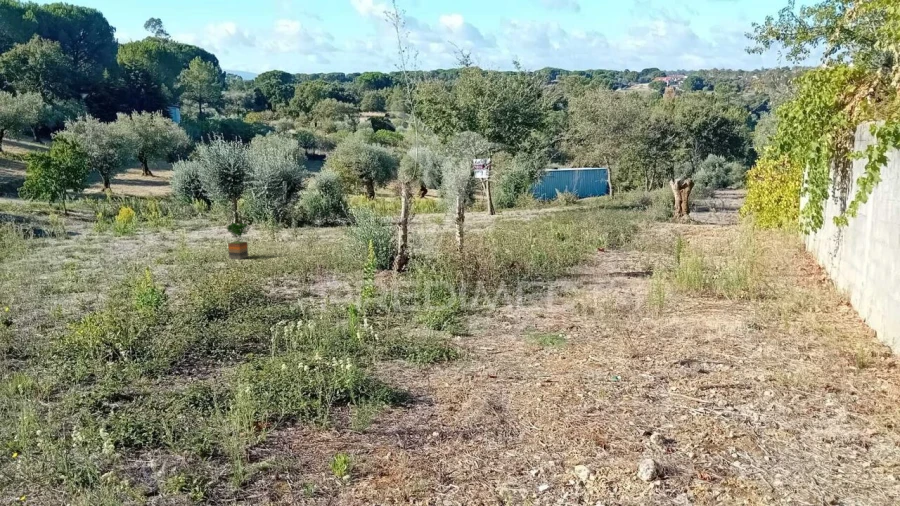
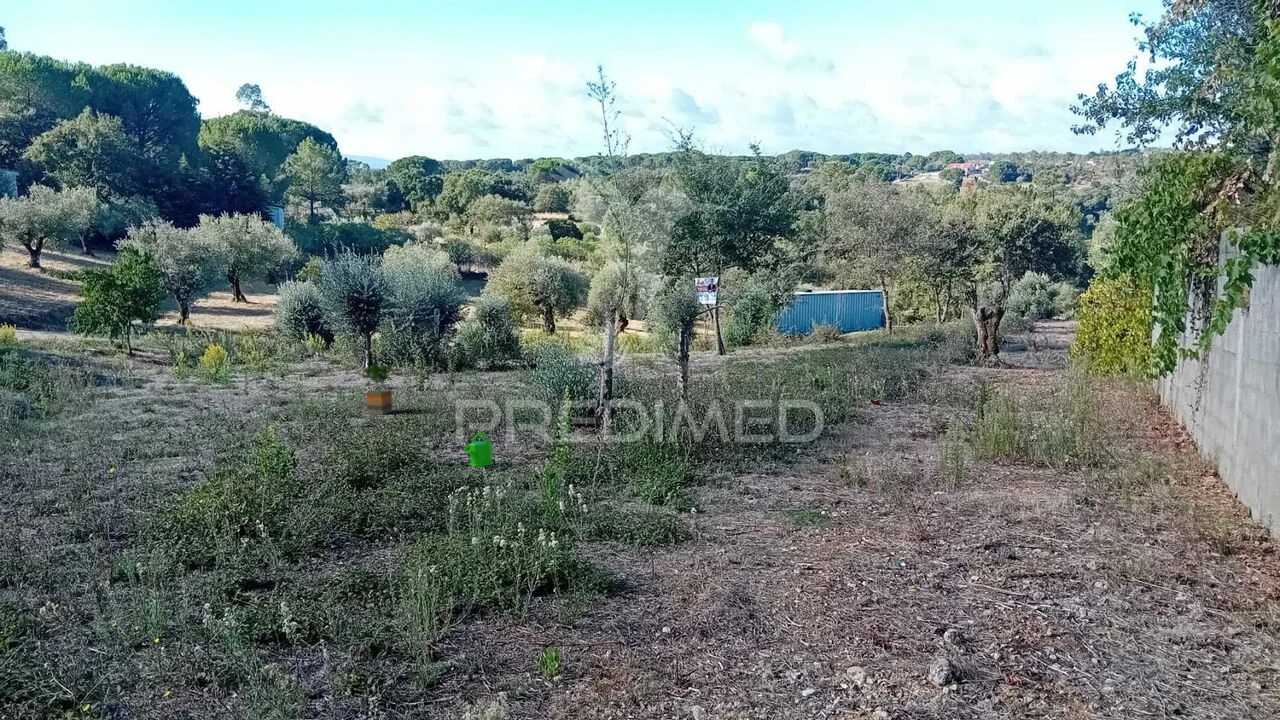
watering can: none [295,274,318,299] -> present [464,432,493,466]

